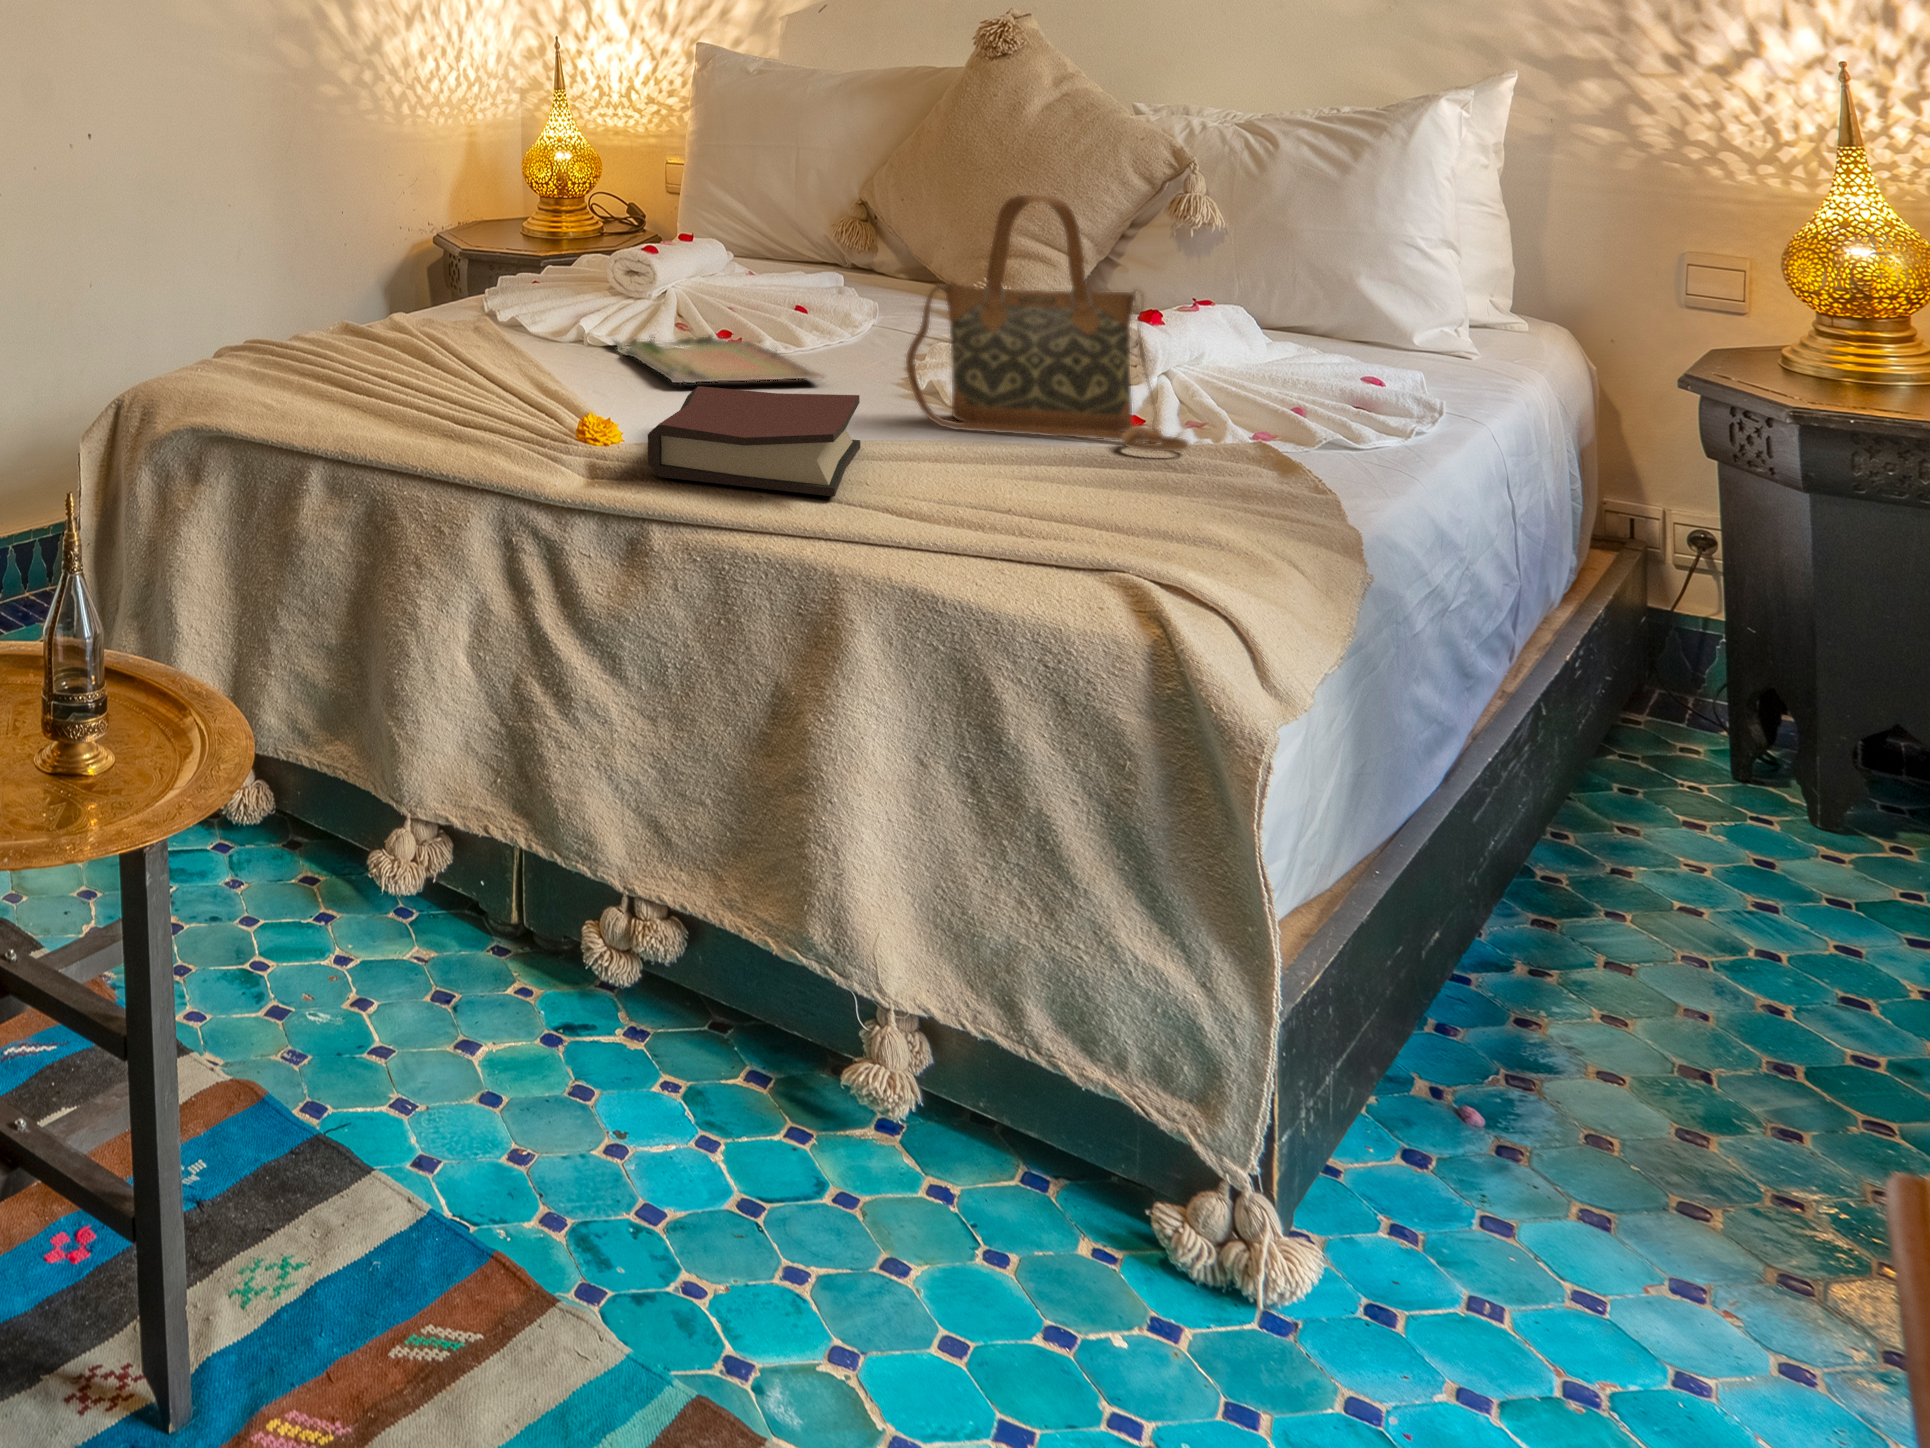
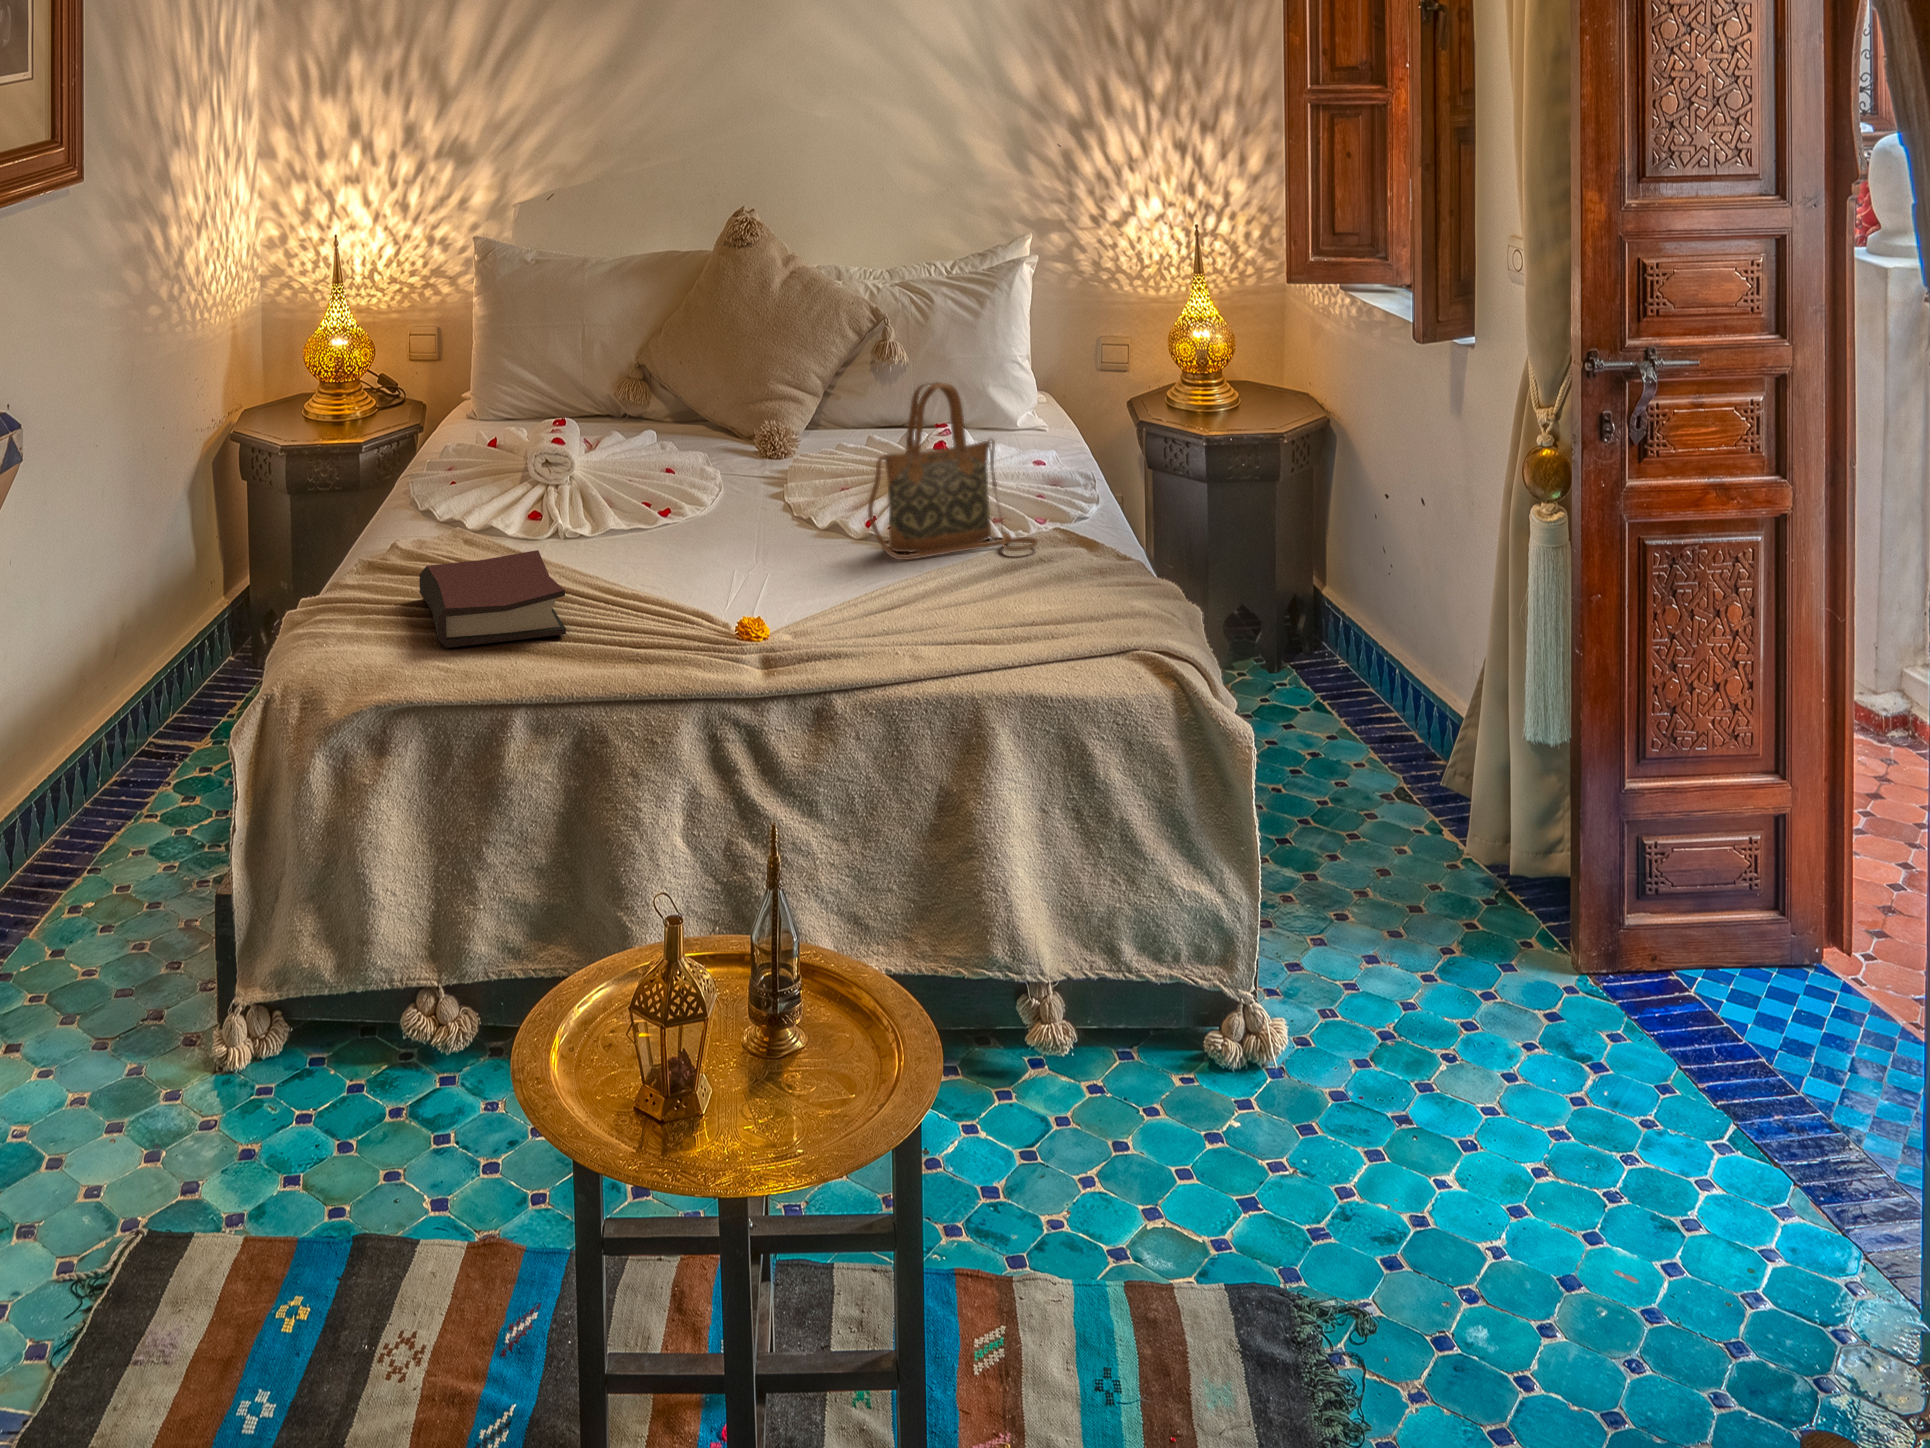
tray: present [614,335,824,383] -> none [603,501,788,564]
hardback book: present [648,386,860,496] -> present [419,550,566,648]

